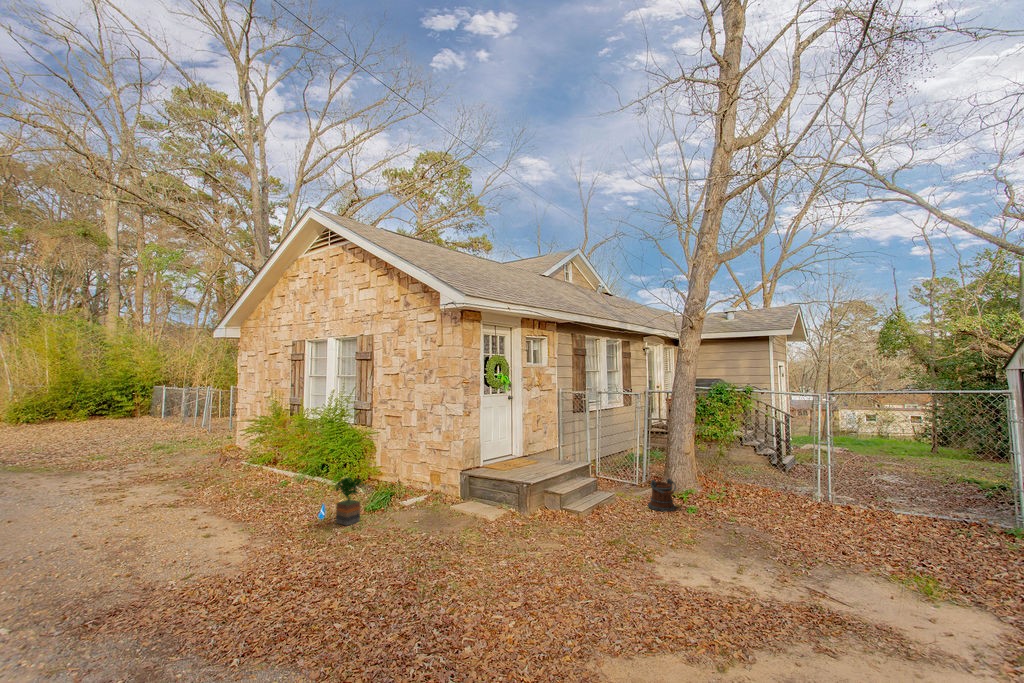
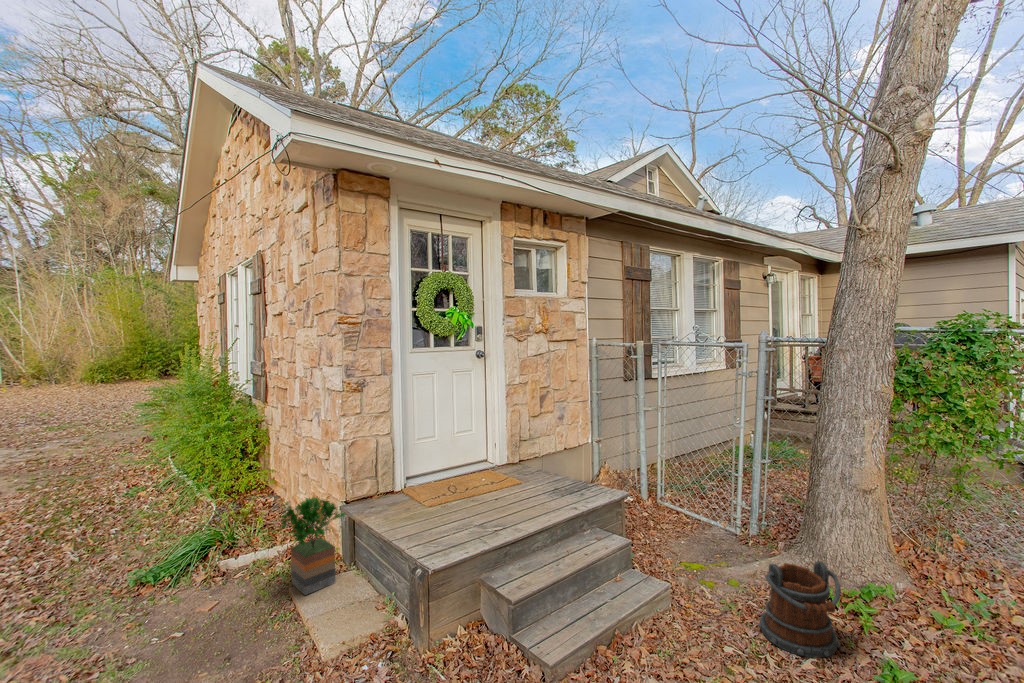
potted tree: present [335,478,365,526] -> present [281,498,346,595]

